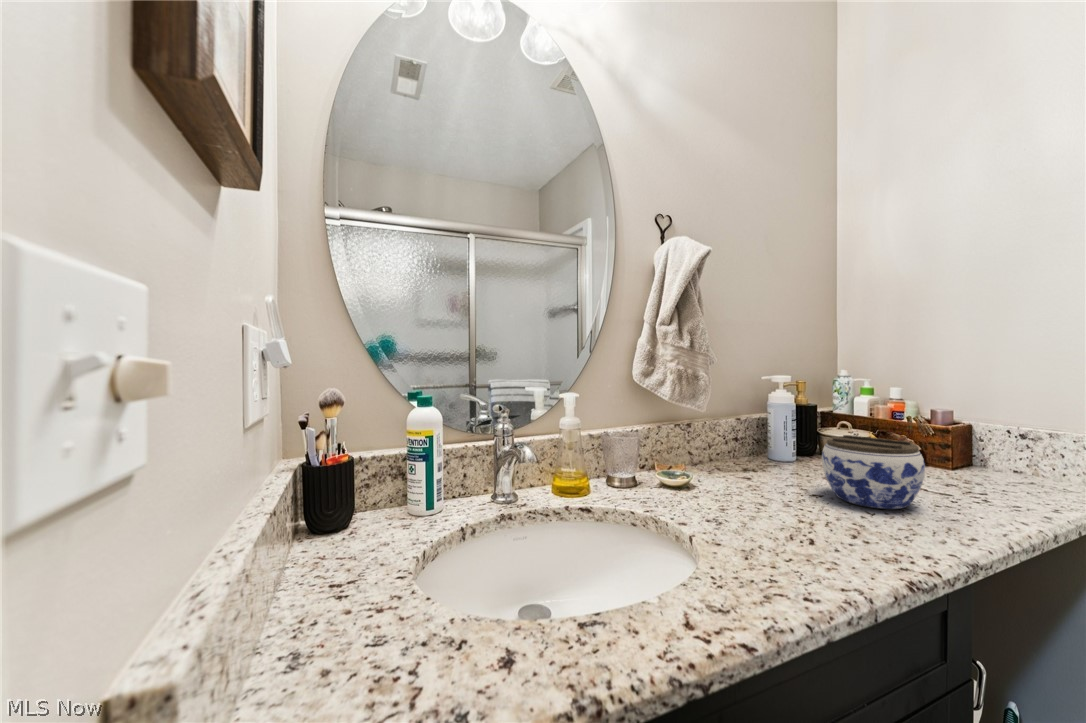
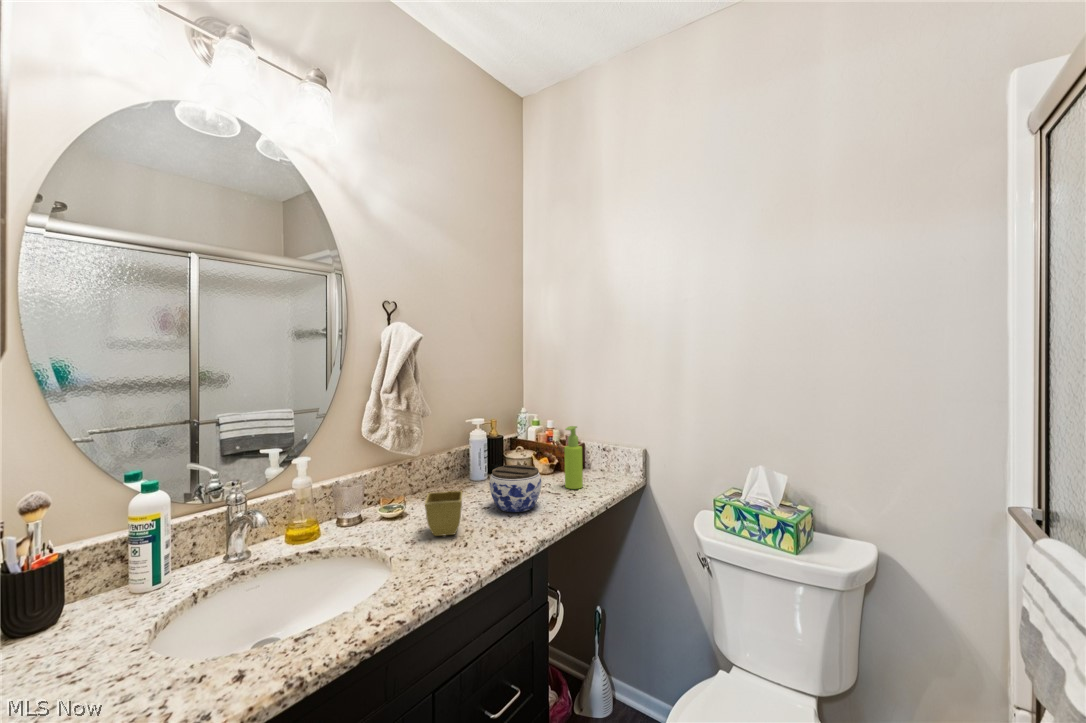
soap dispenser: none [949,386,991,491] -> present [564,426,583,489]
flower pot: none [733,456,797,522] -> present [425,491,463,536]

